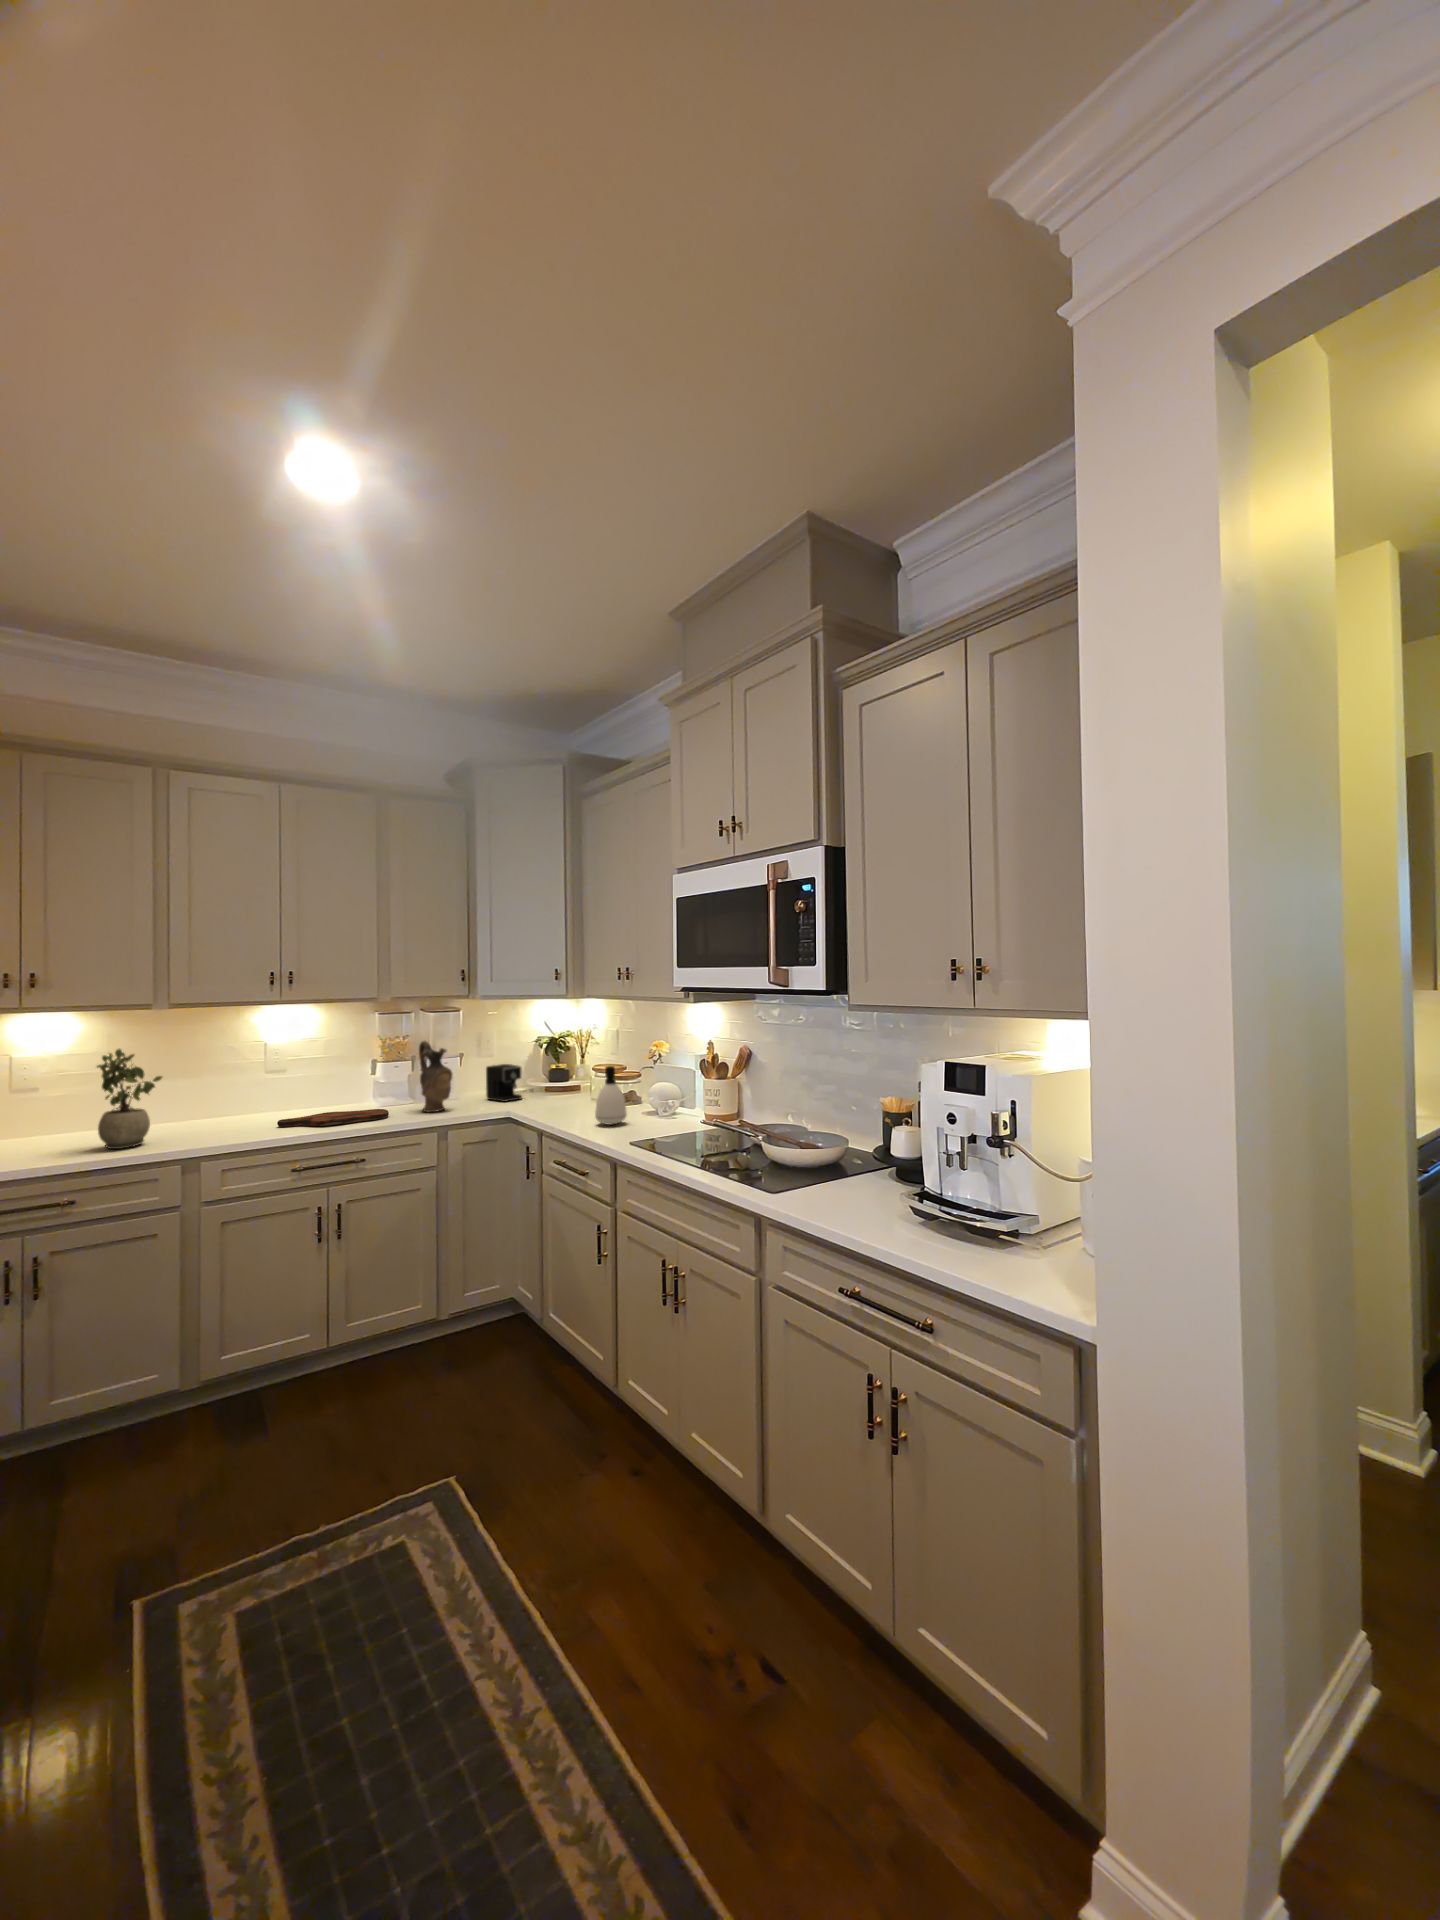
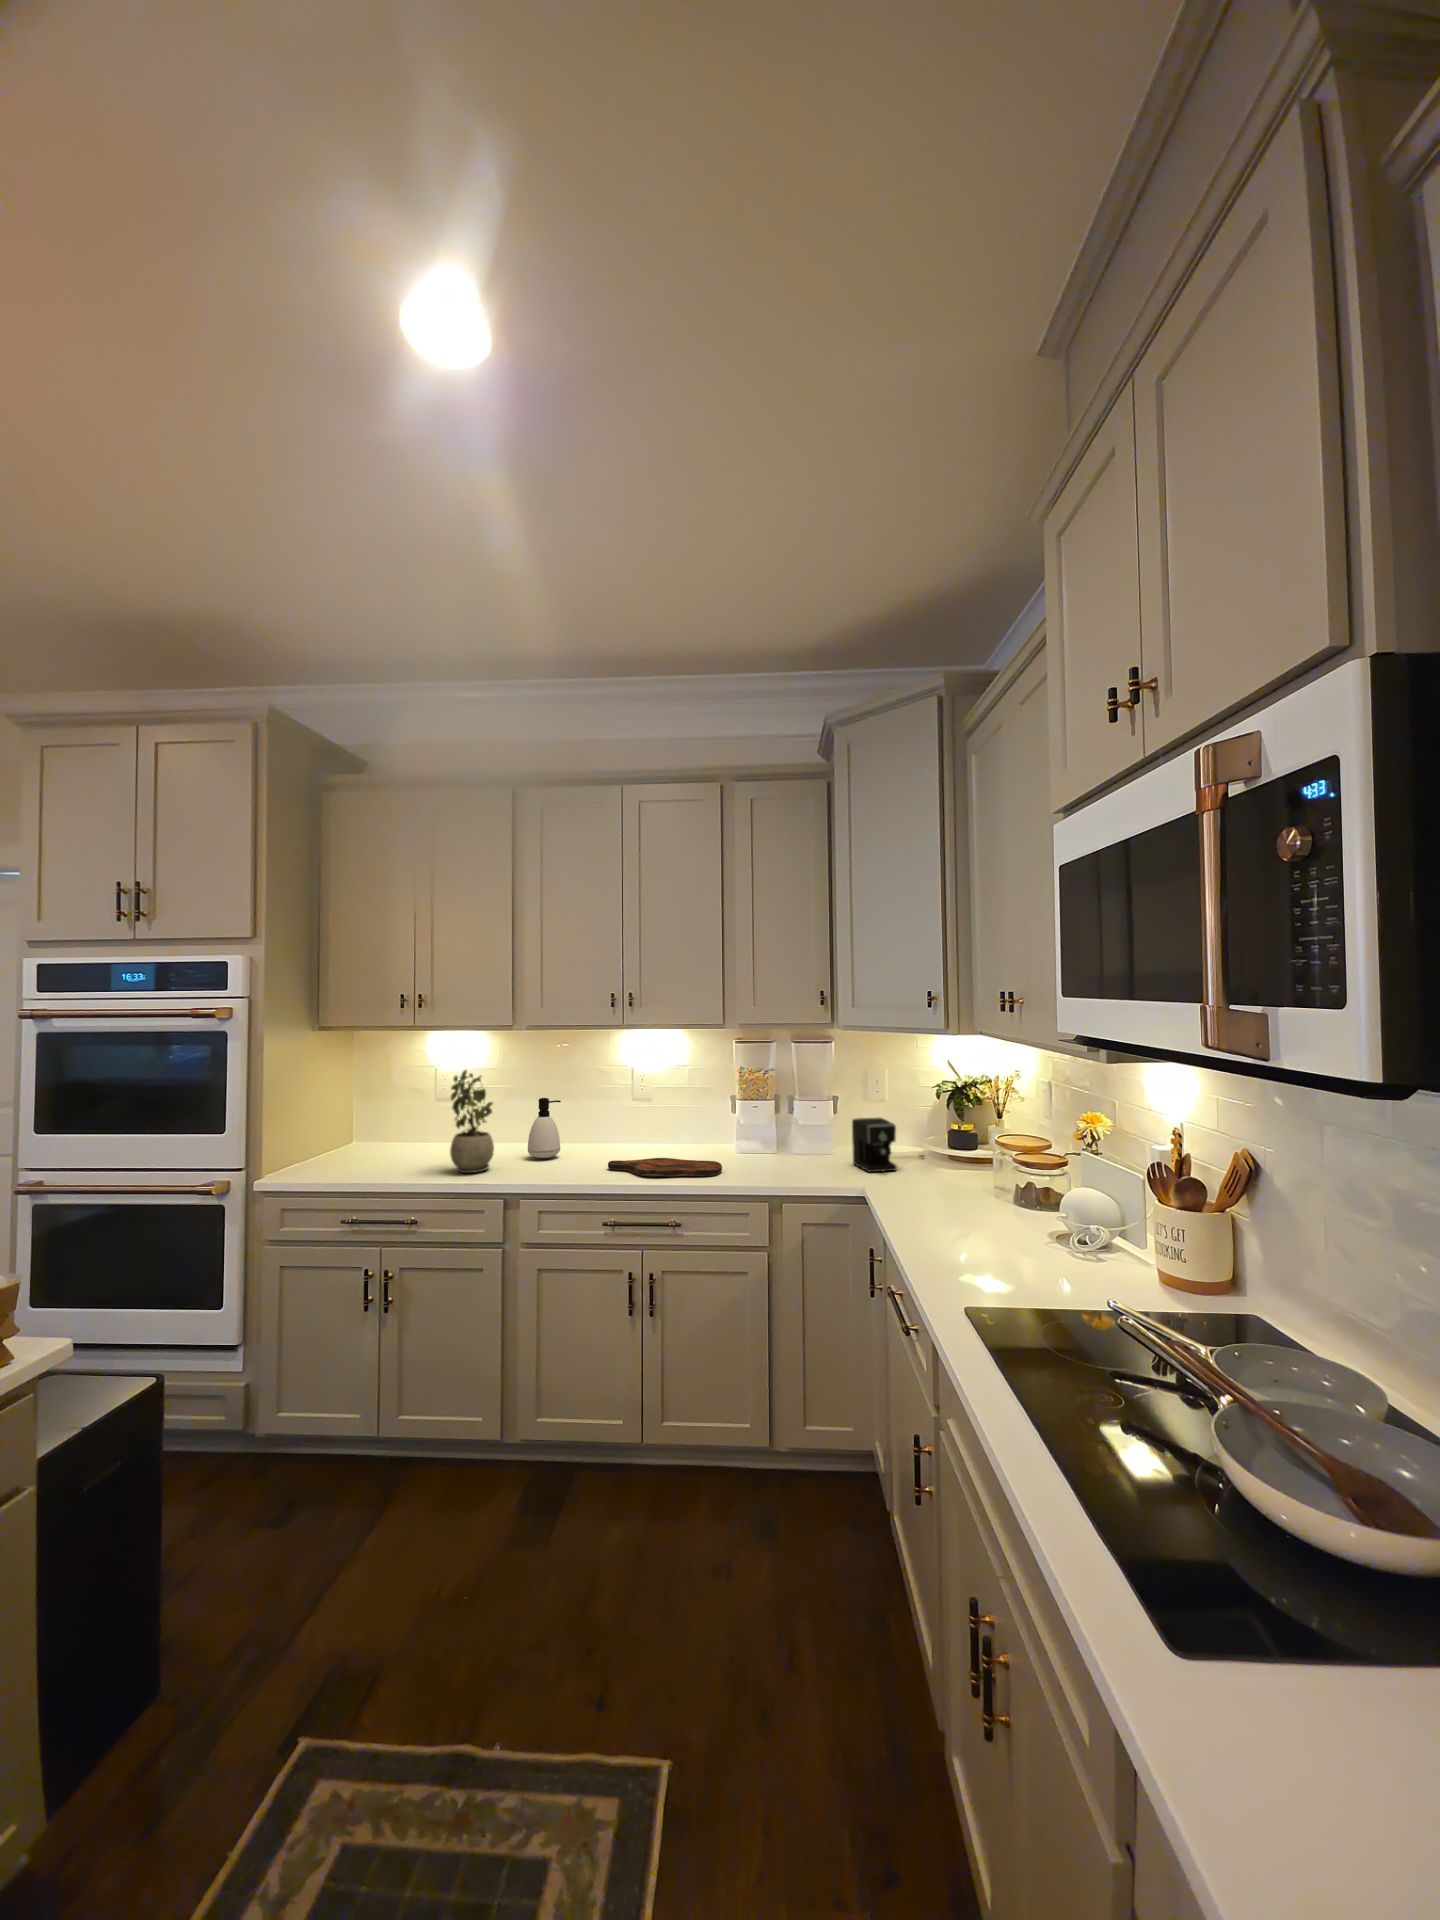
ceramic pitcher: present [419,1041,453,1112] -> none [759,1080,799,1175]
soap dispenser: present [595,1066,627,1125] -> present [528,1098,561,1158]

